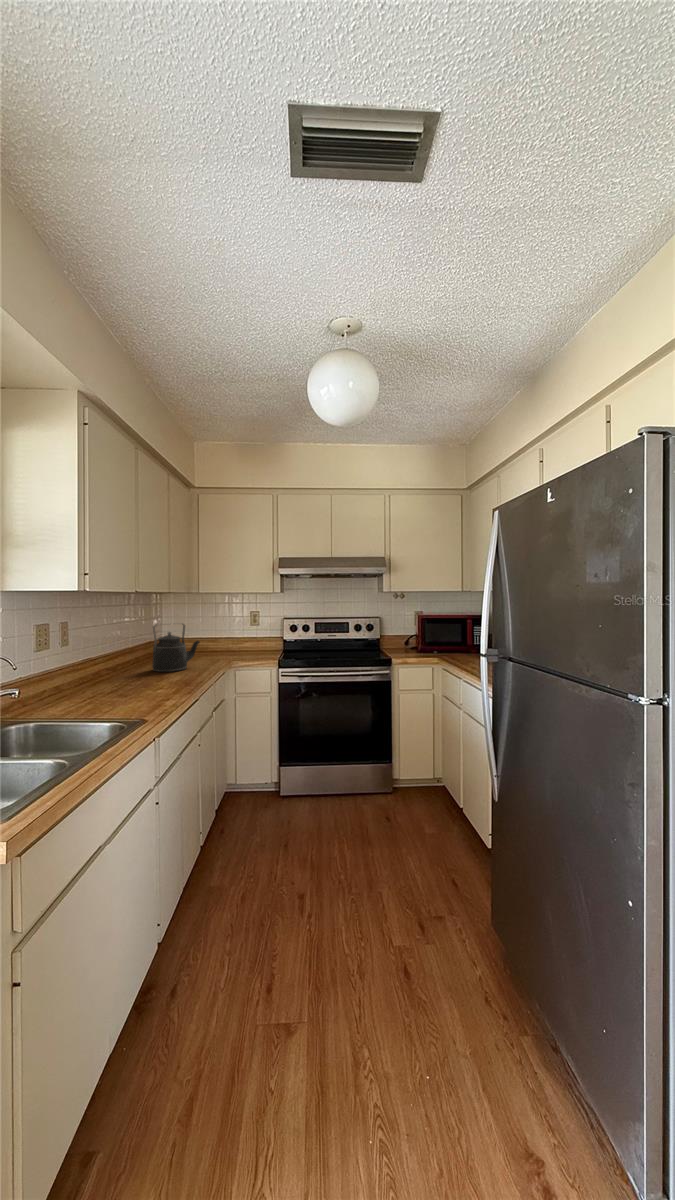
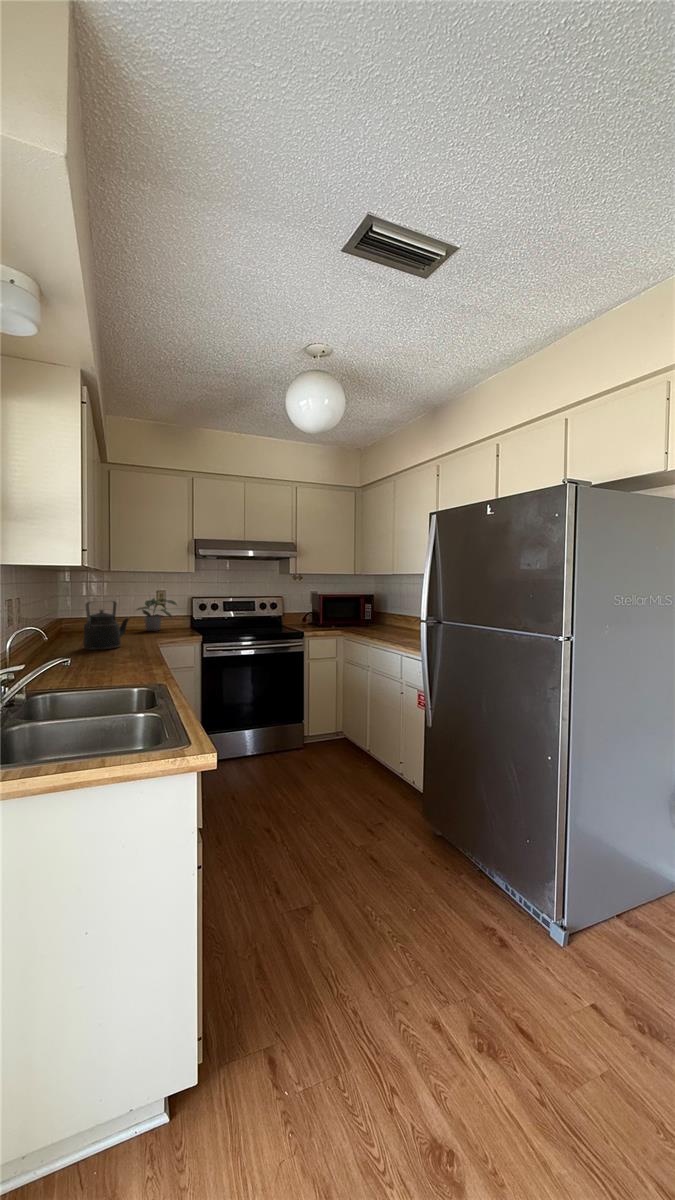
potted plant: none [230,619,268,652] -> present [138,598,177,631]

